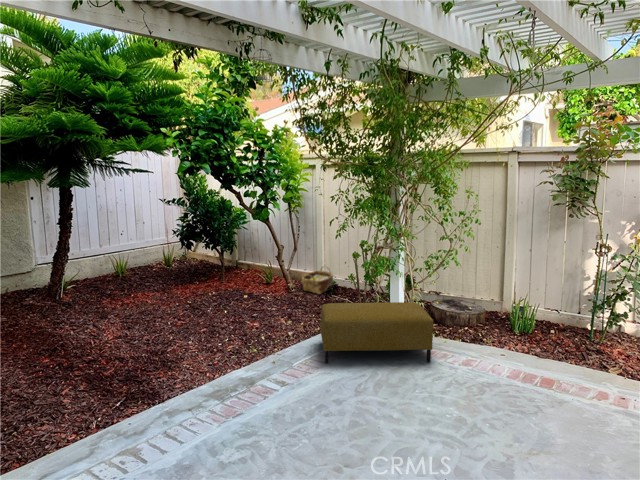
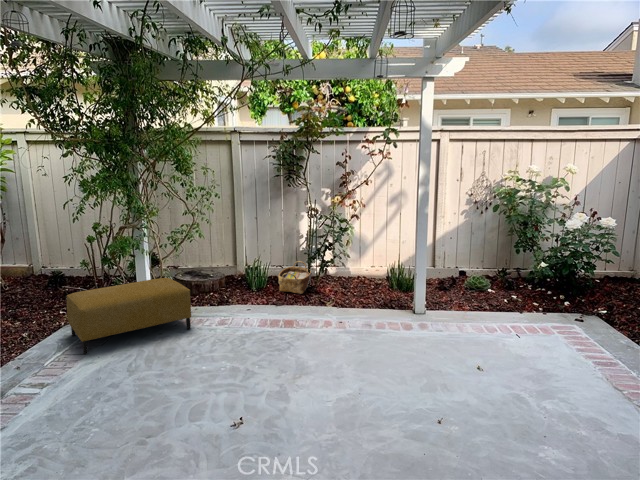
woven basket: present [302,266,333,294] -> present [278,261,311,294]

